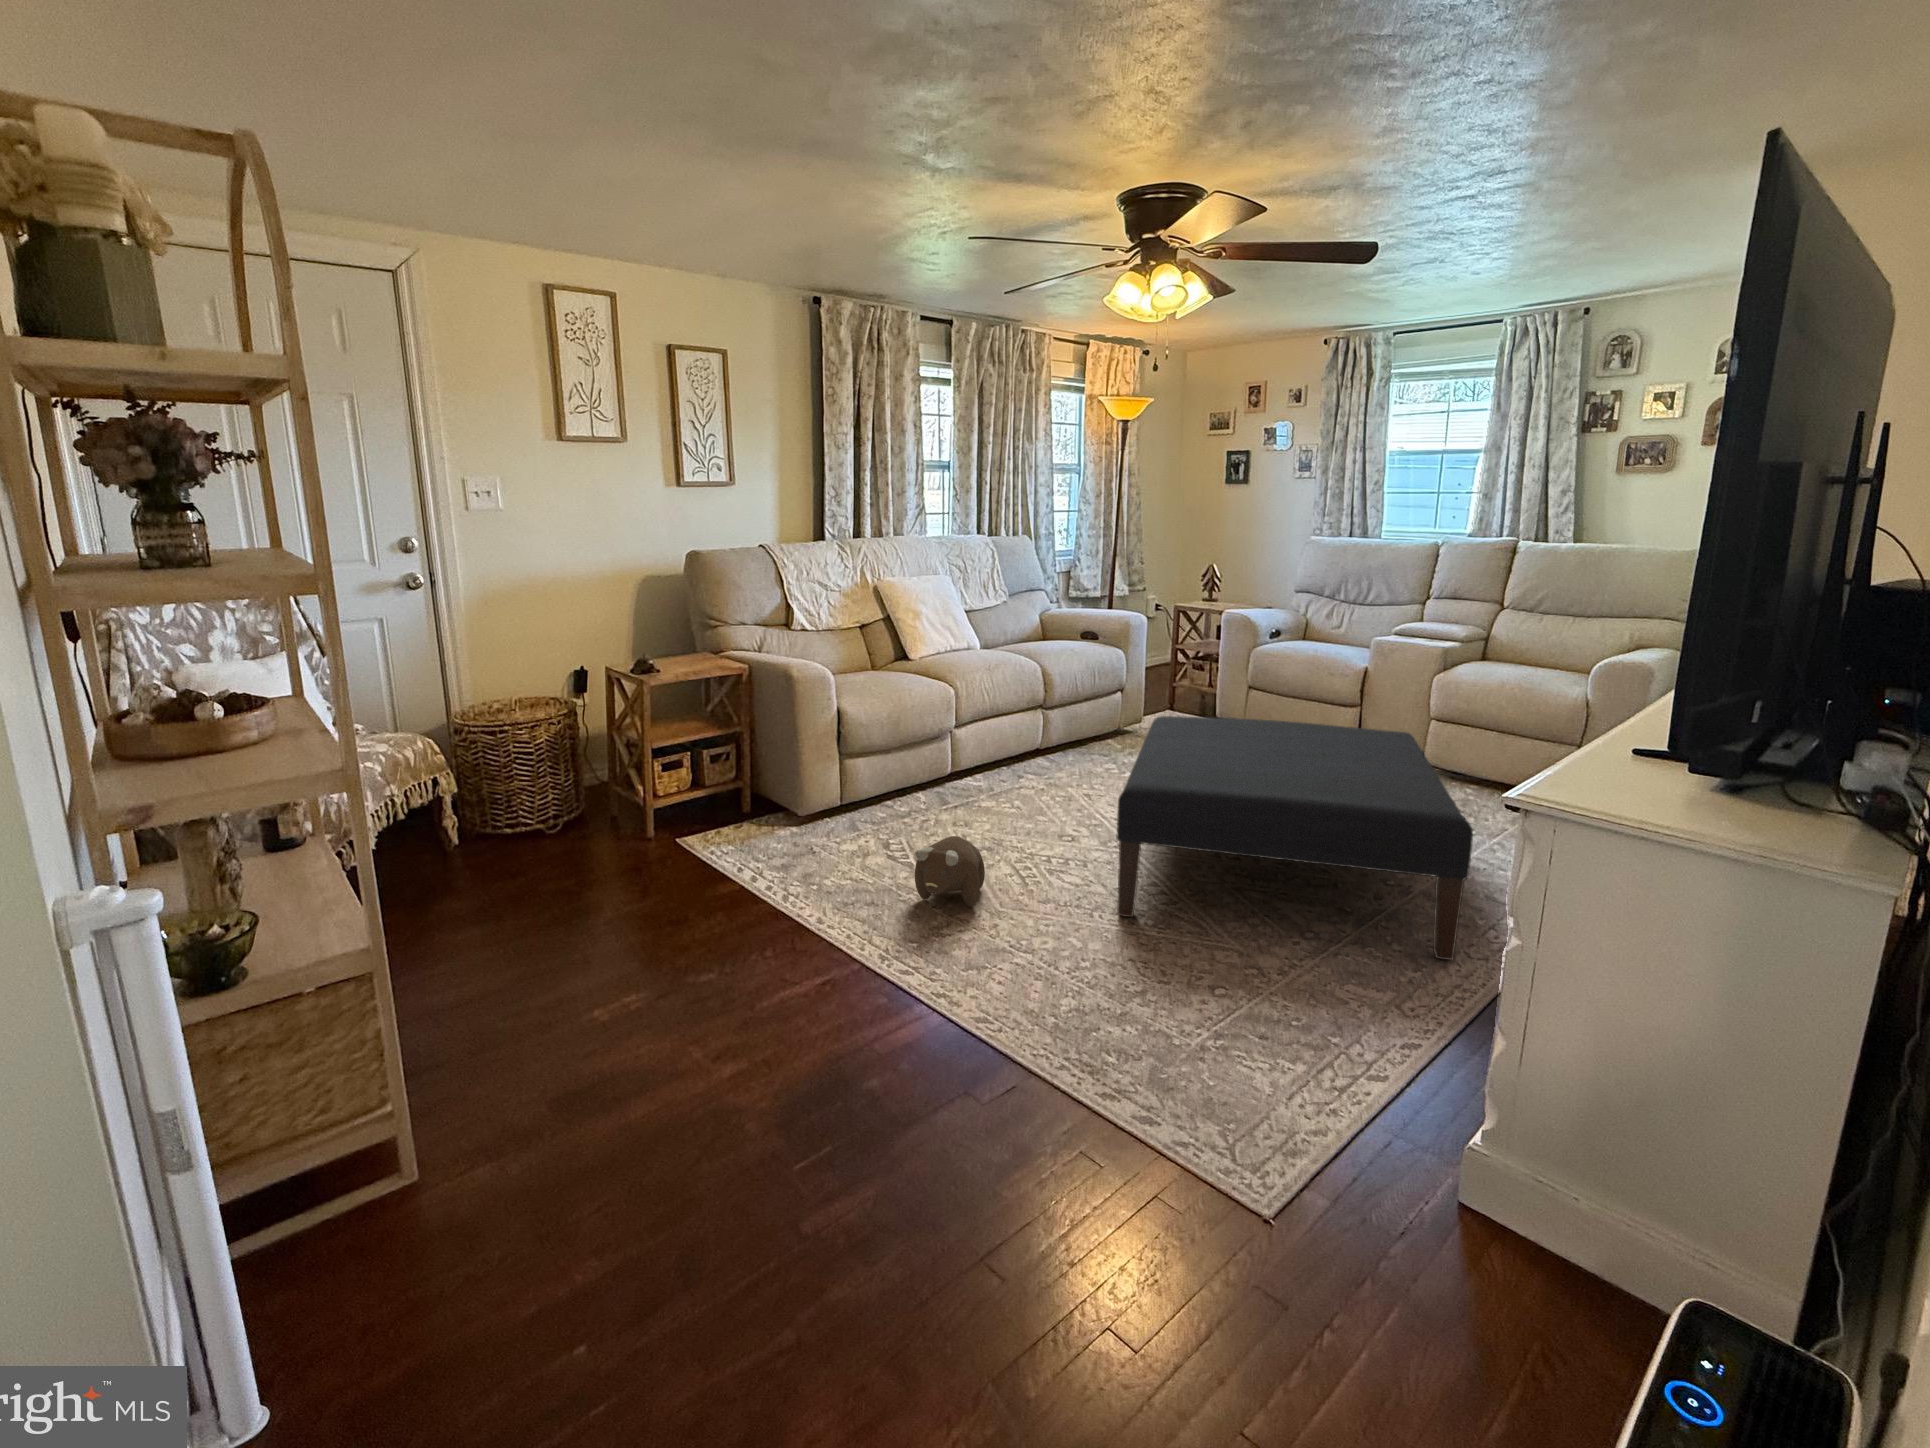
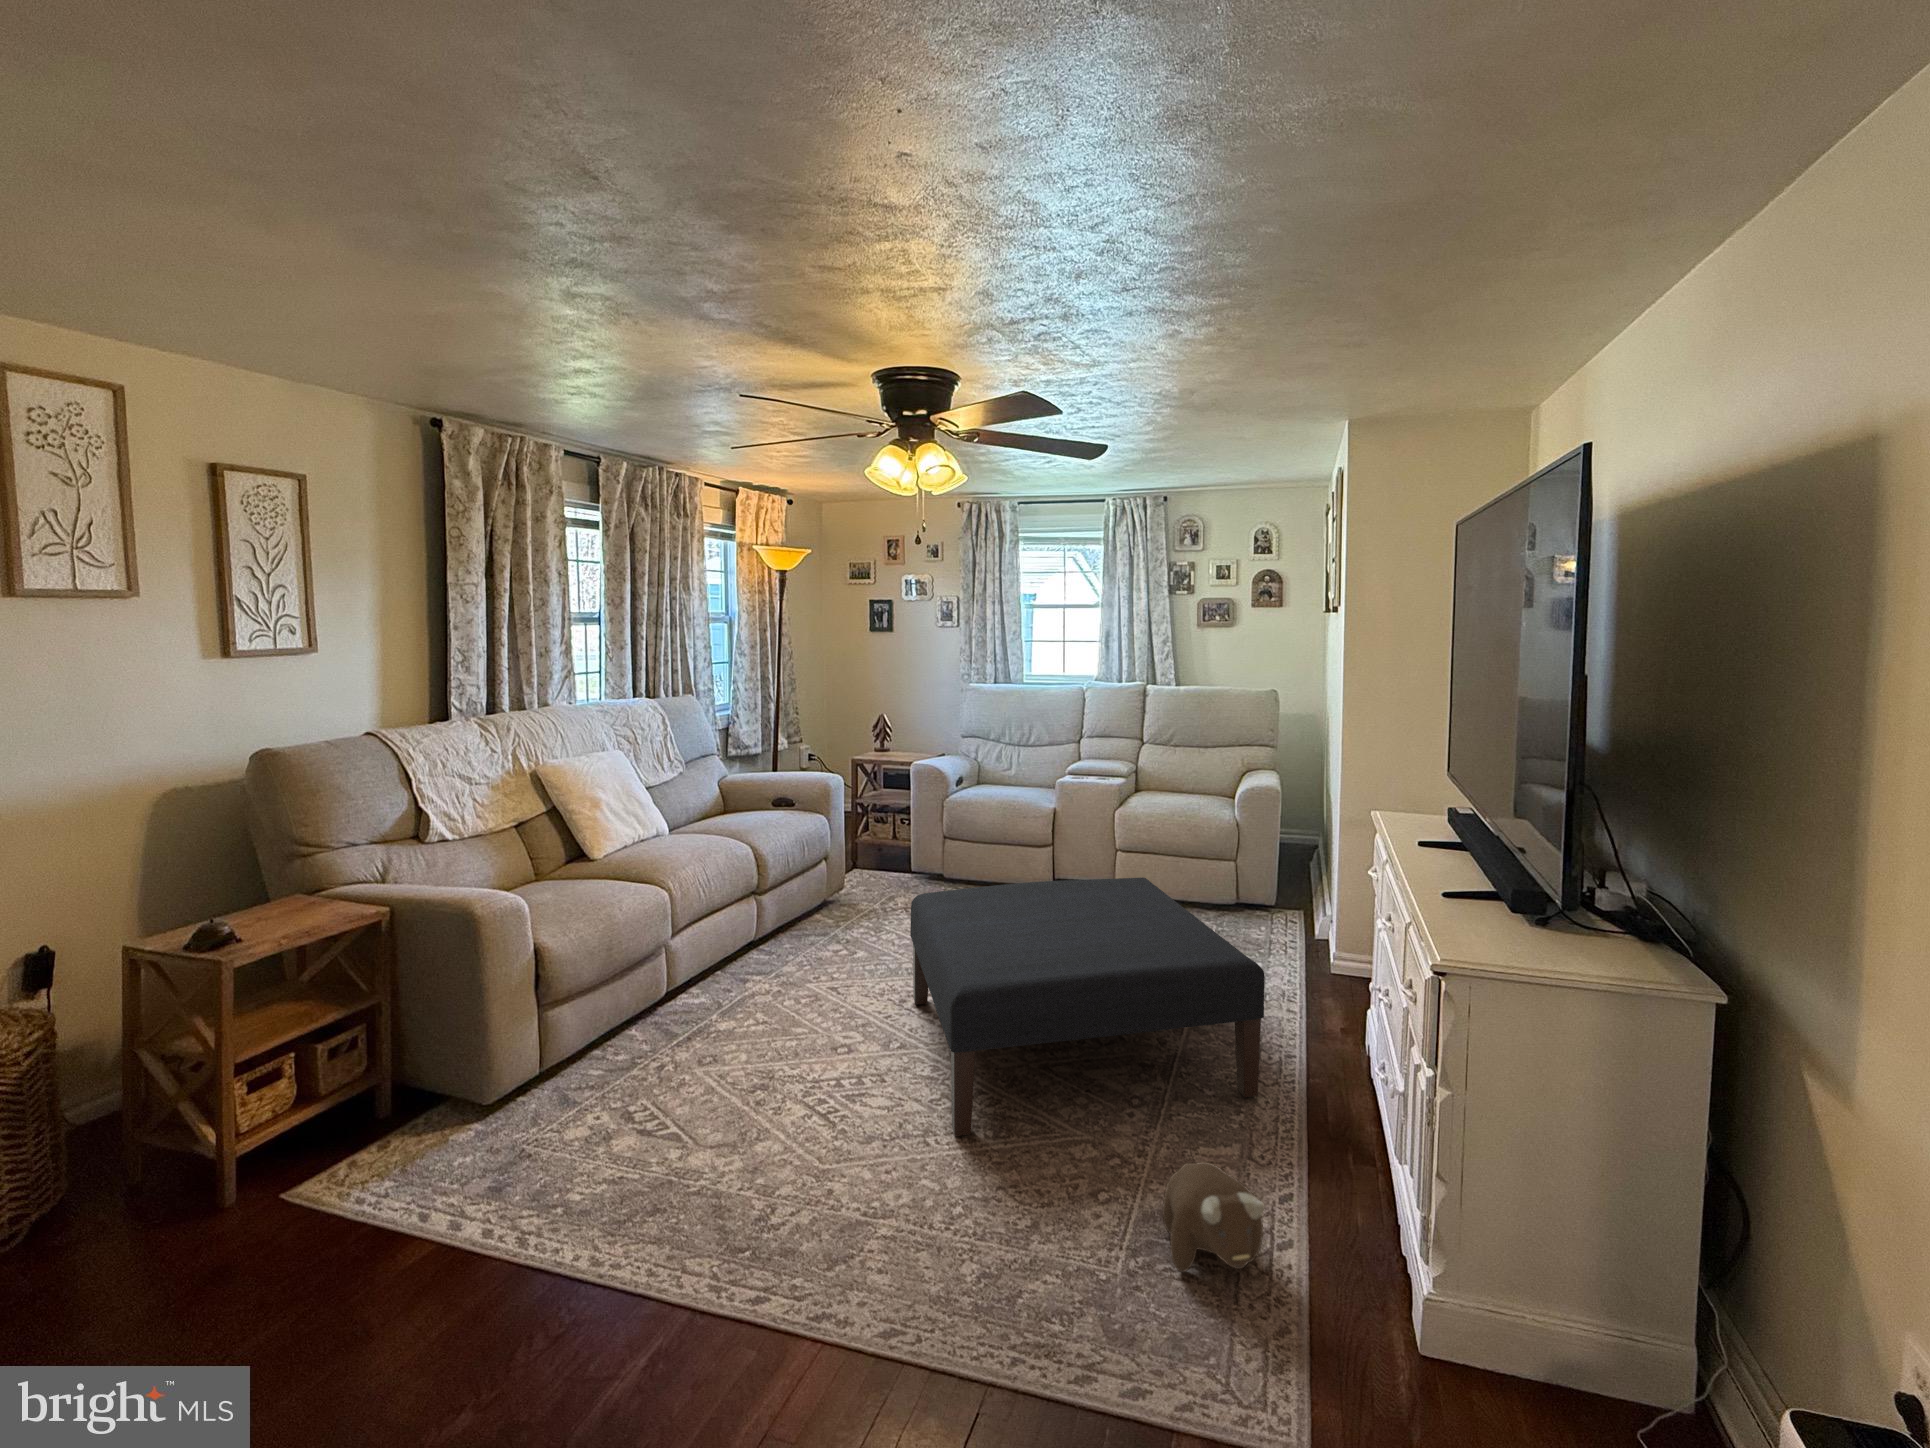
plush toy: present [915,836,985,907] -> present [1162,1162,1264,1272]

